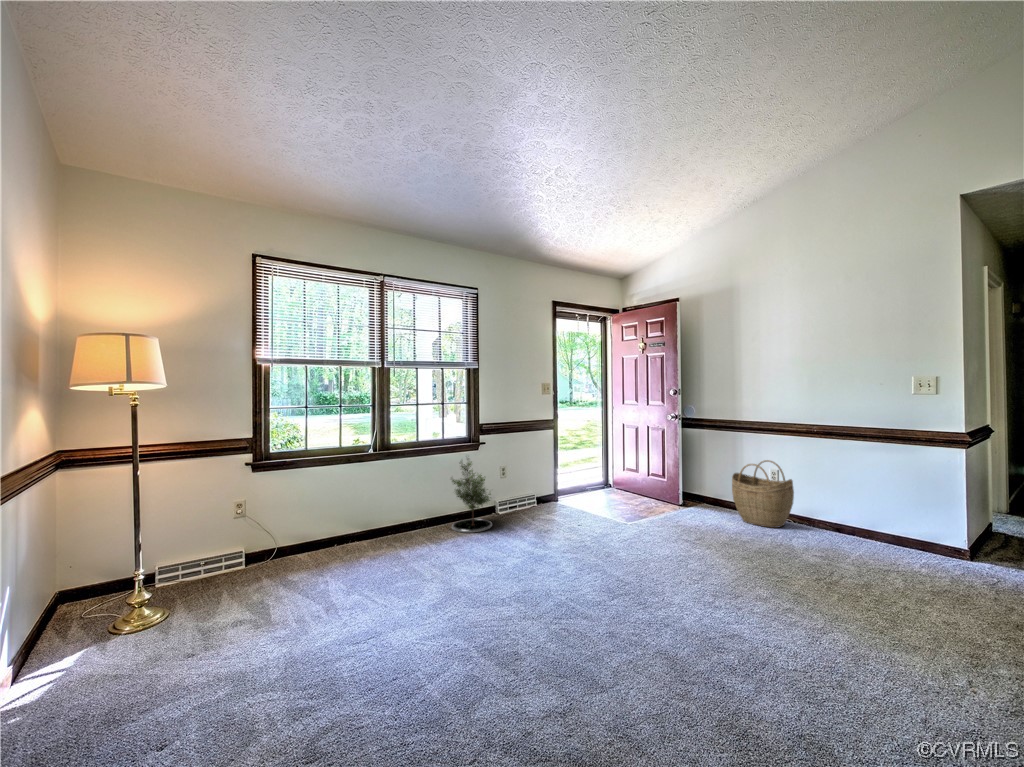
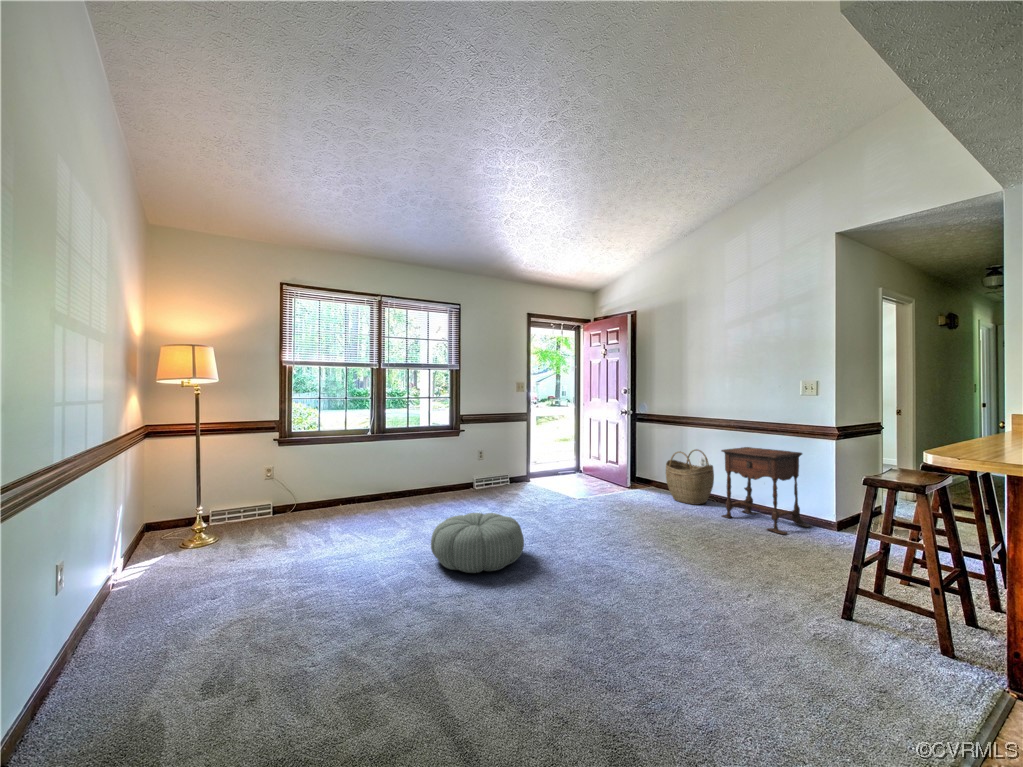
side table: none [816,457,938,569] -> present [721,447,811,534]
potted tree: present [452,462,492,533] -> none [433,438,466,500]
pouf: none [492,563,625,663] -> present [431,513,524,573]

